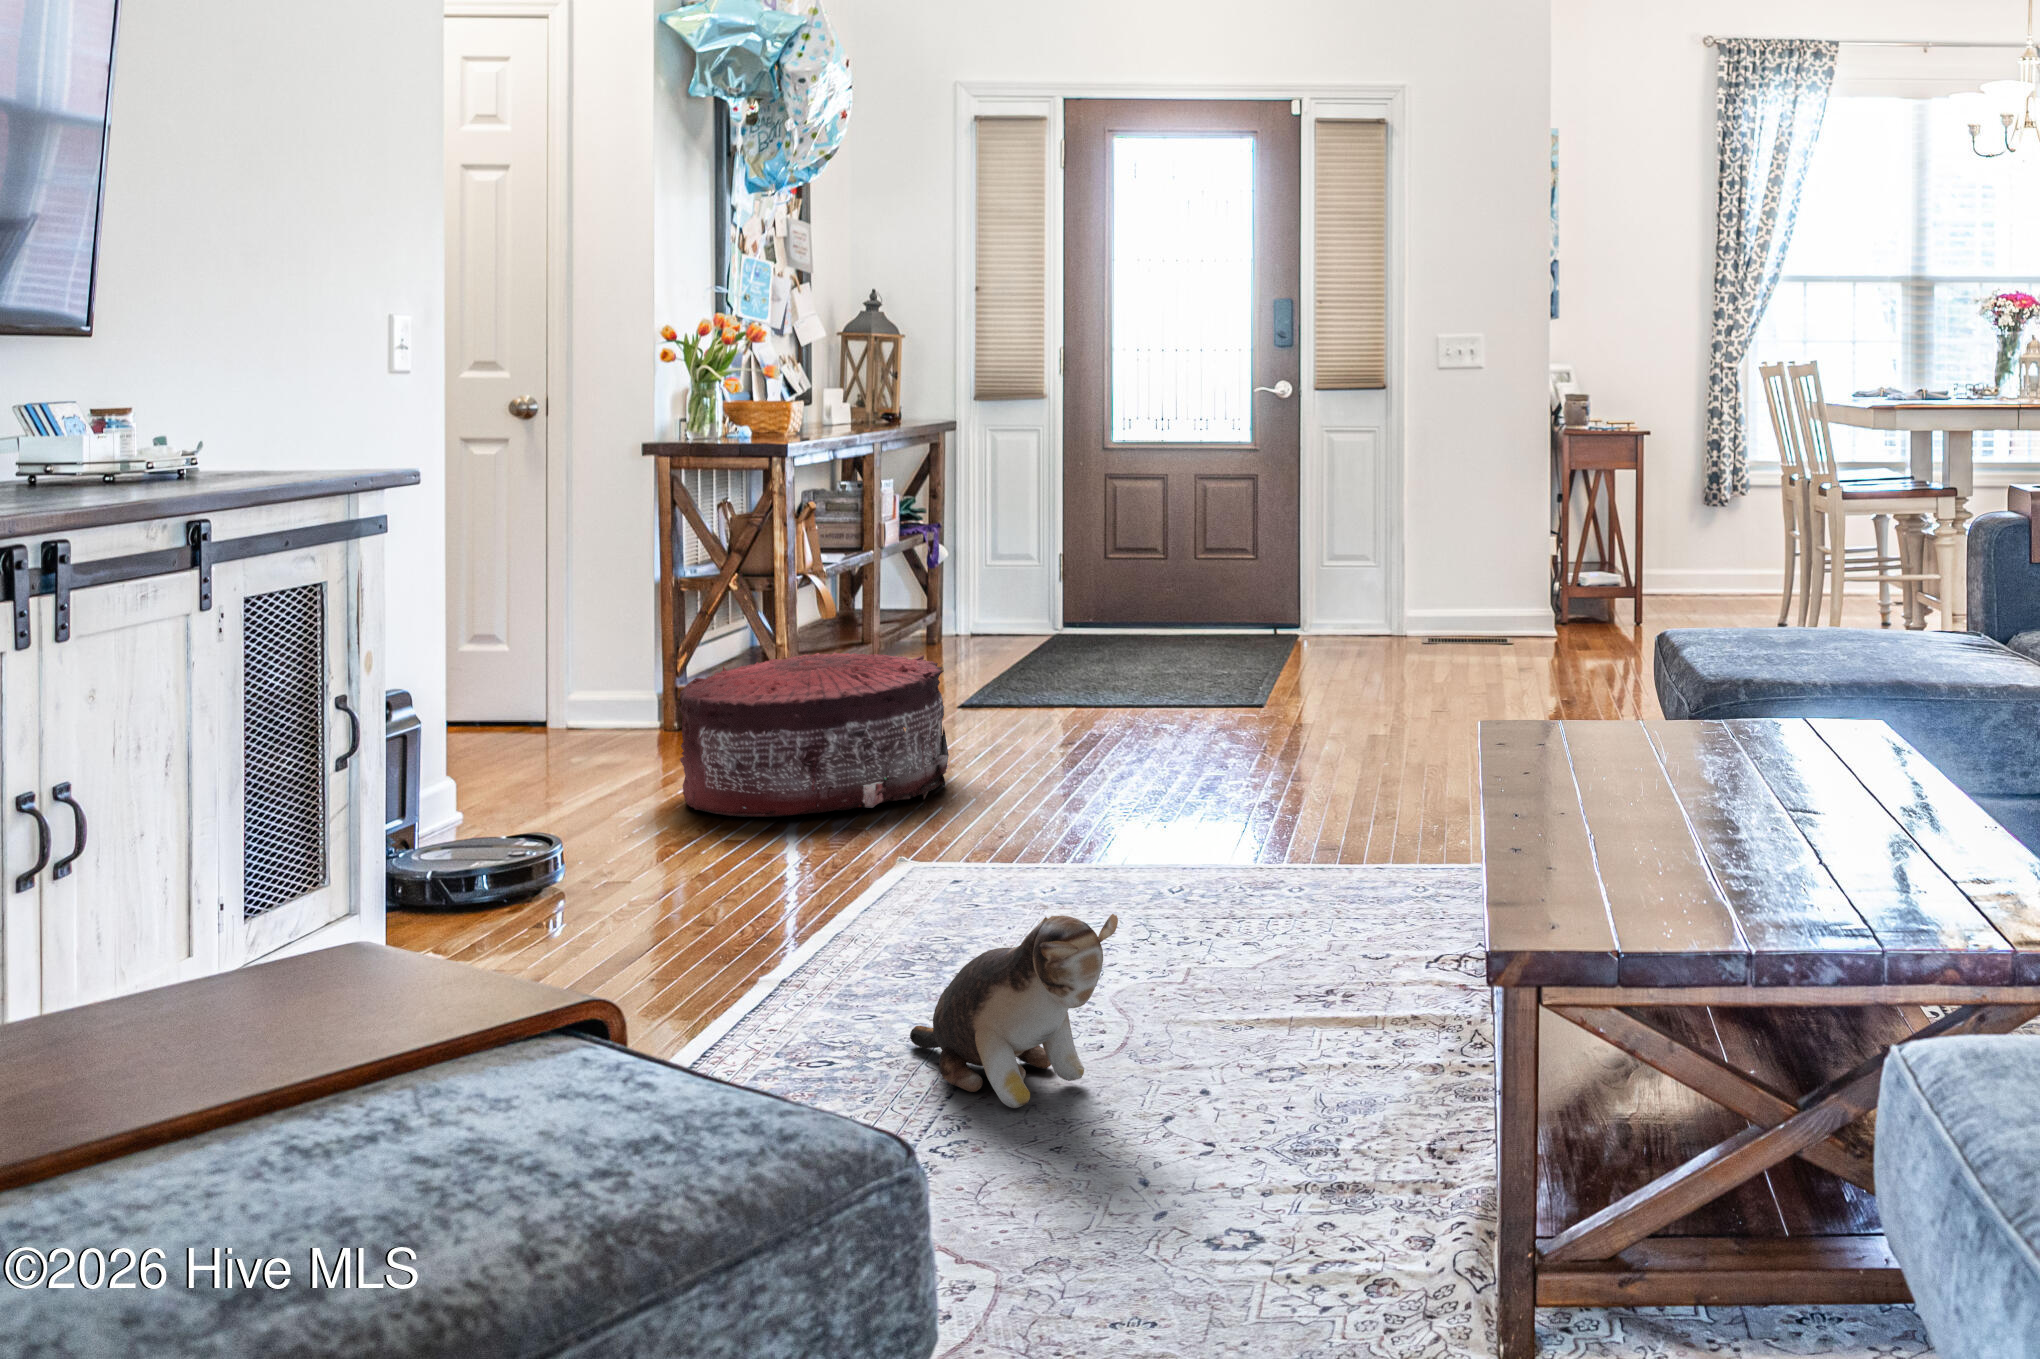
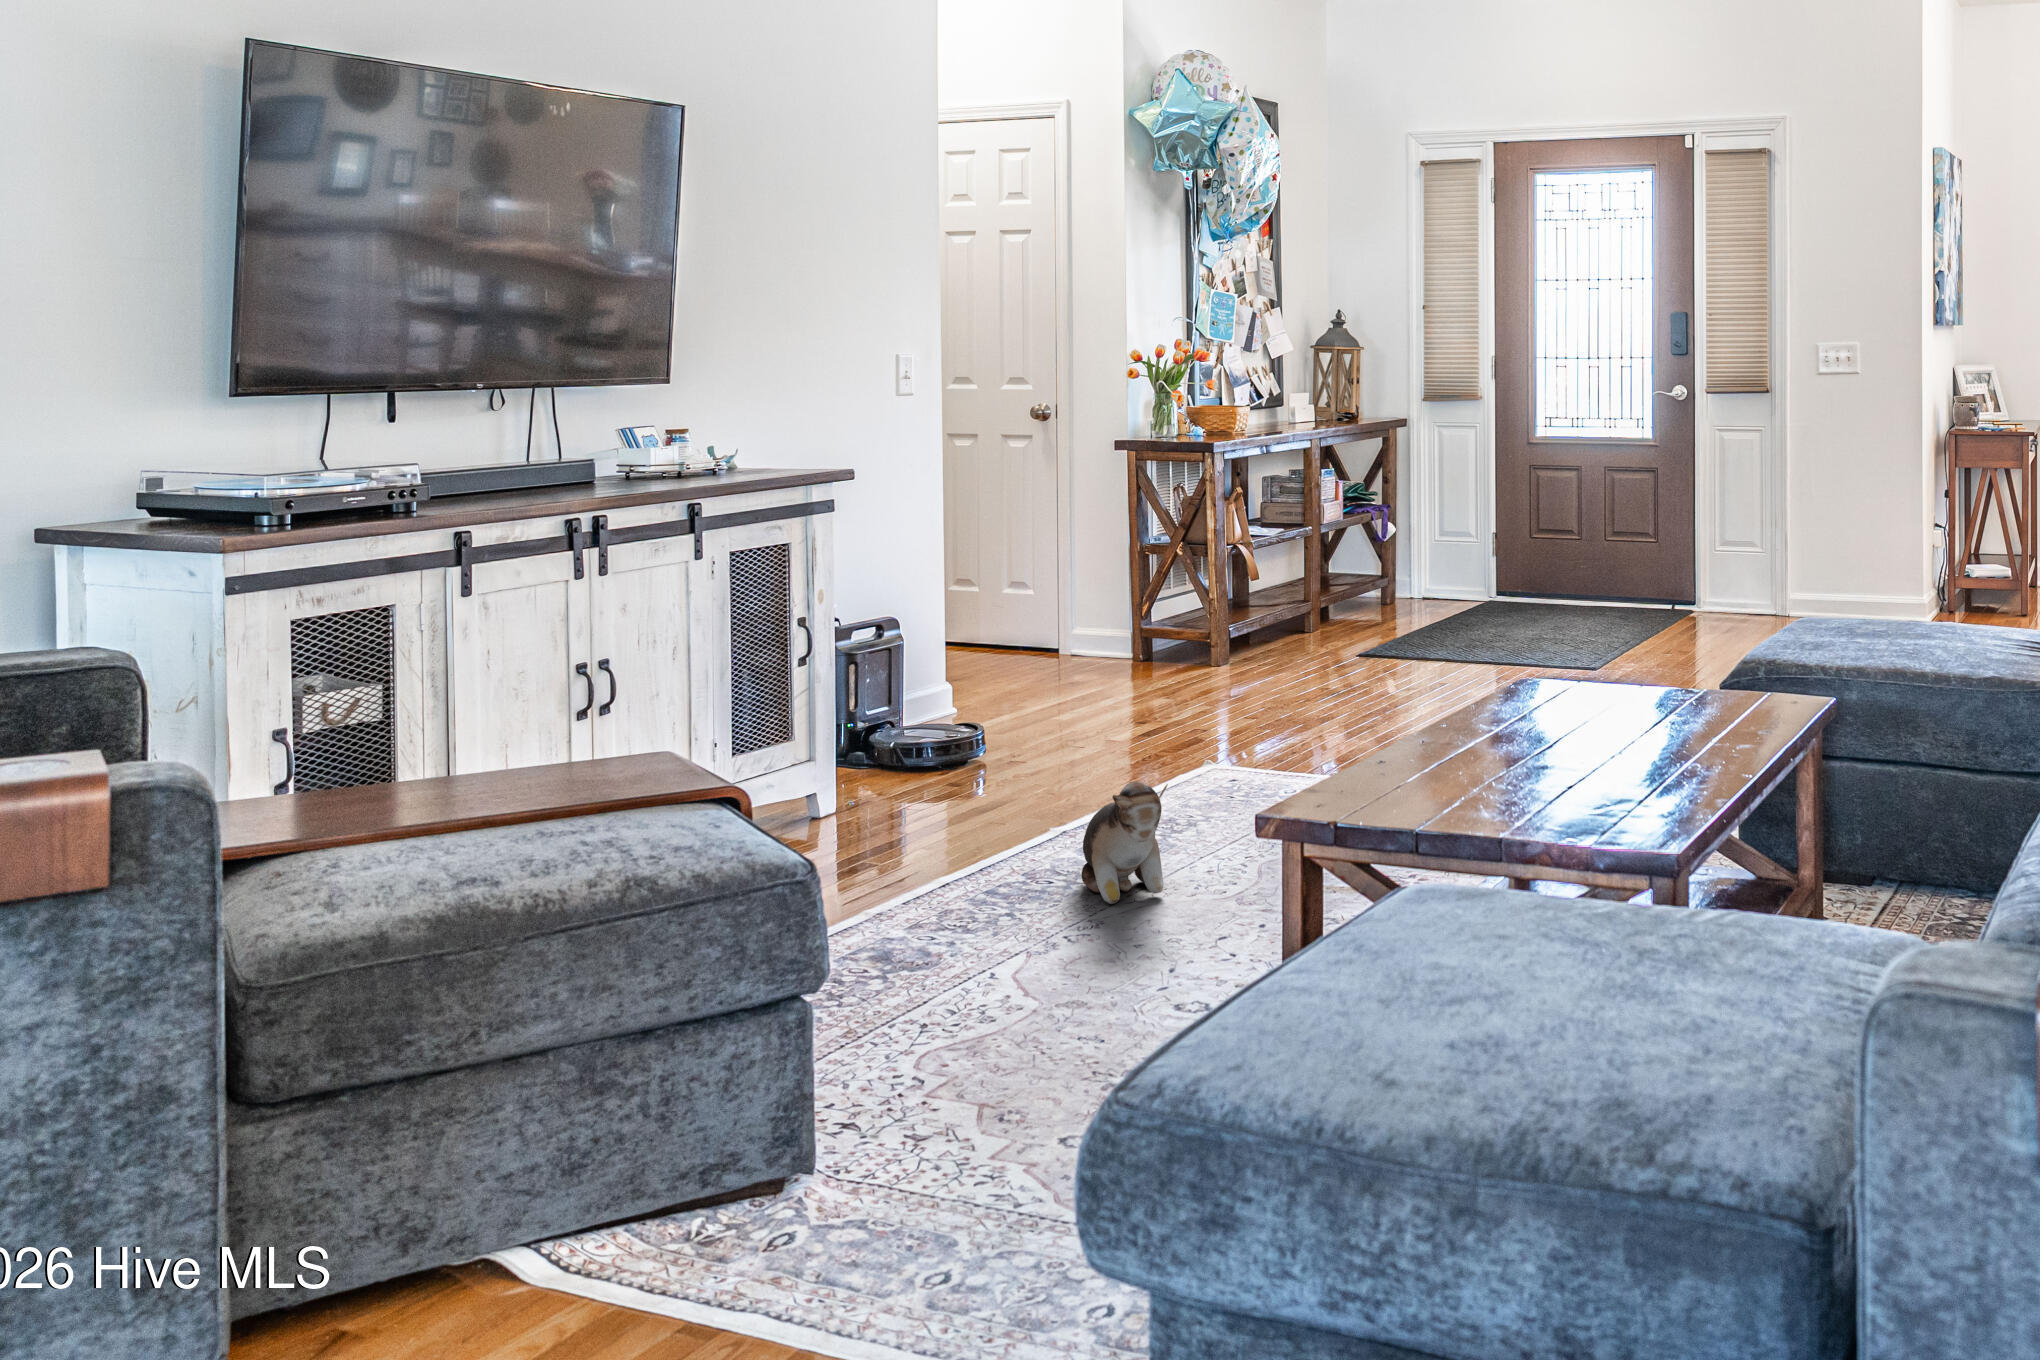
pouf: present [679,652,949,817] -> none [1090,604,1278,721]

